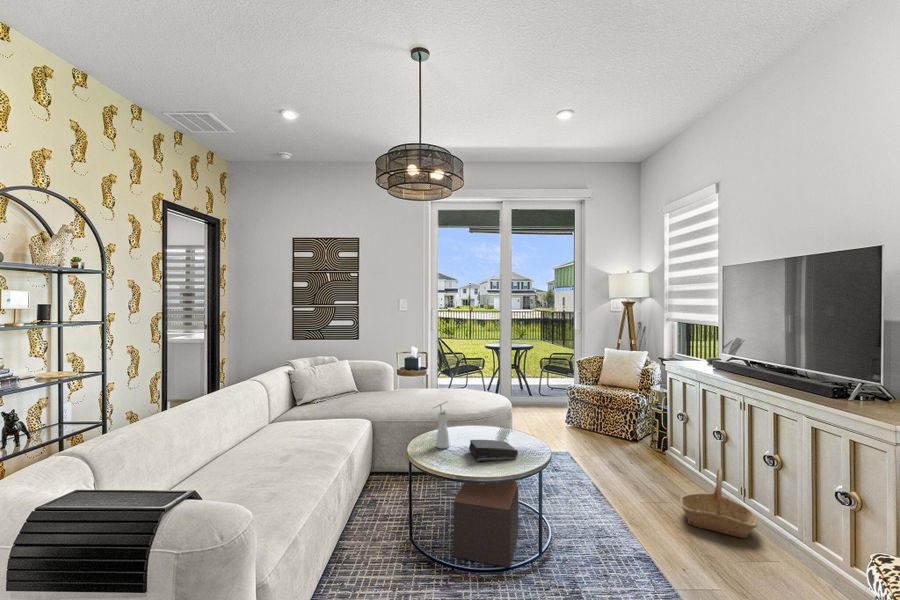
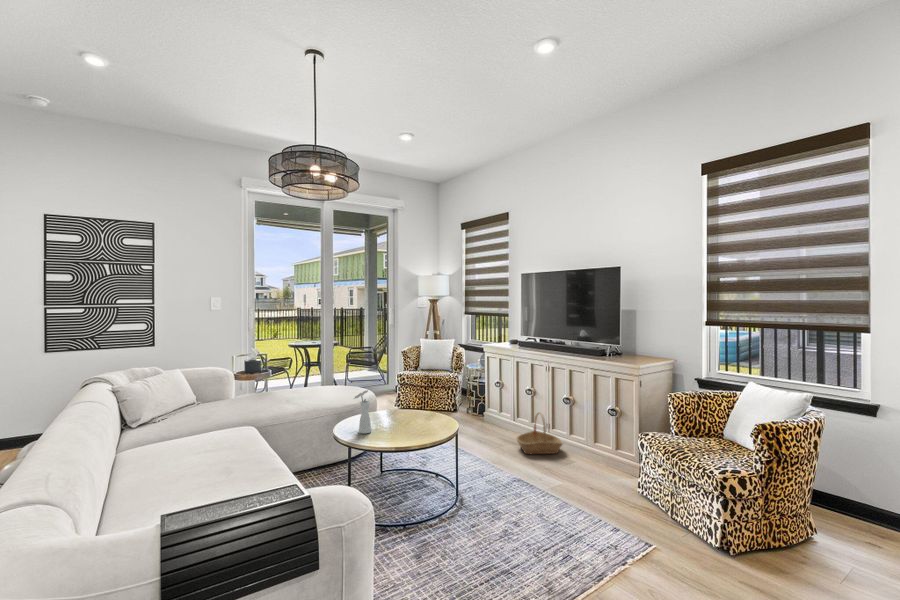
book: present [469,440,518,461] -> none [392,418,434,435]
footstool: present [454,480,518,568] -> none [389,447,444,520]

